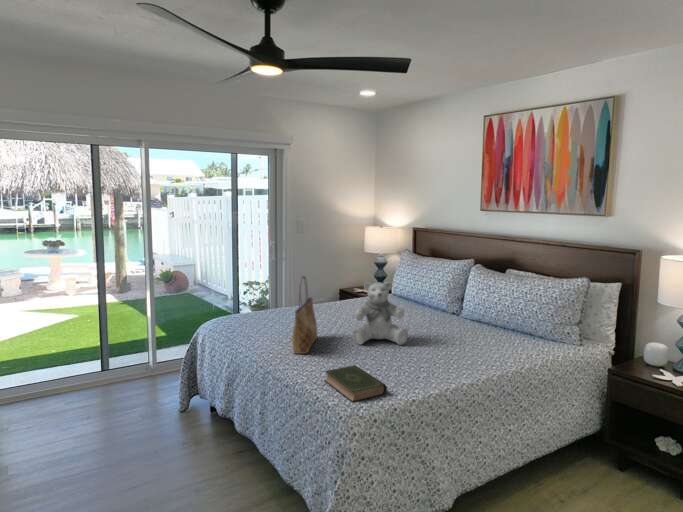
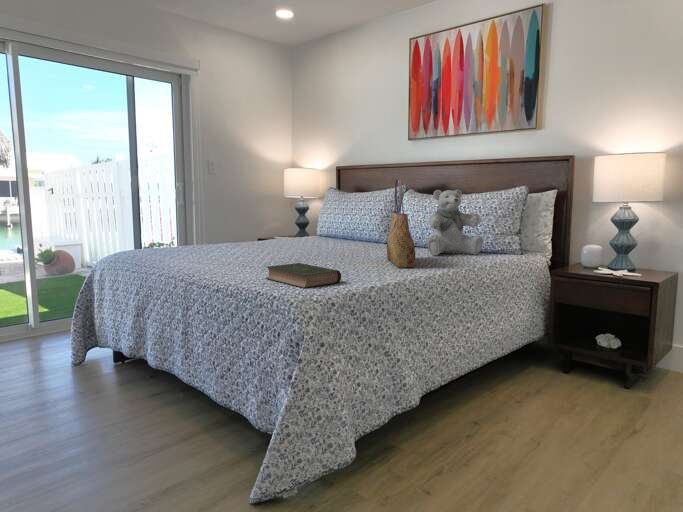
tote bag: present [292,276,318,354] -> present [387,178,415,268]
teddy bear: present [353,282,408,345] -> present [427,190,483,256]

